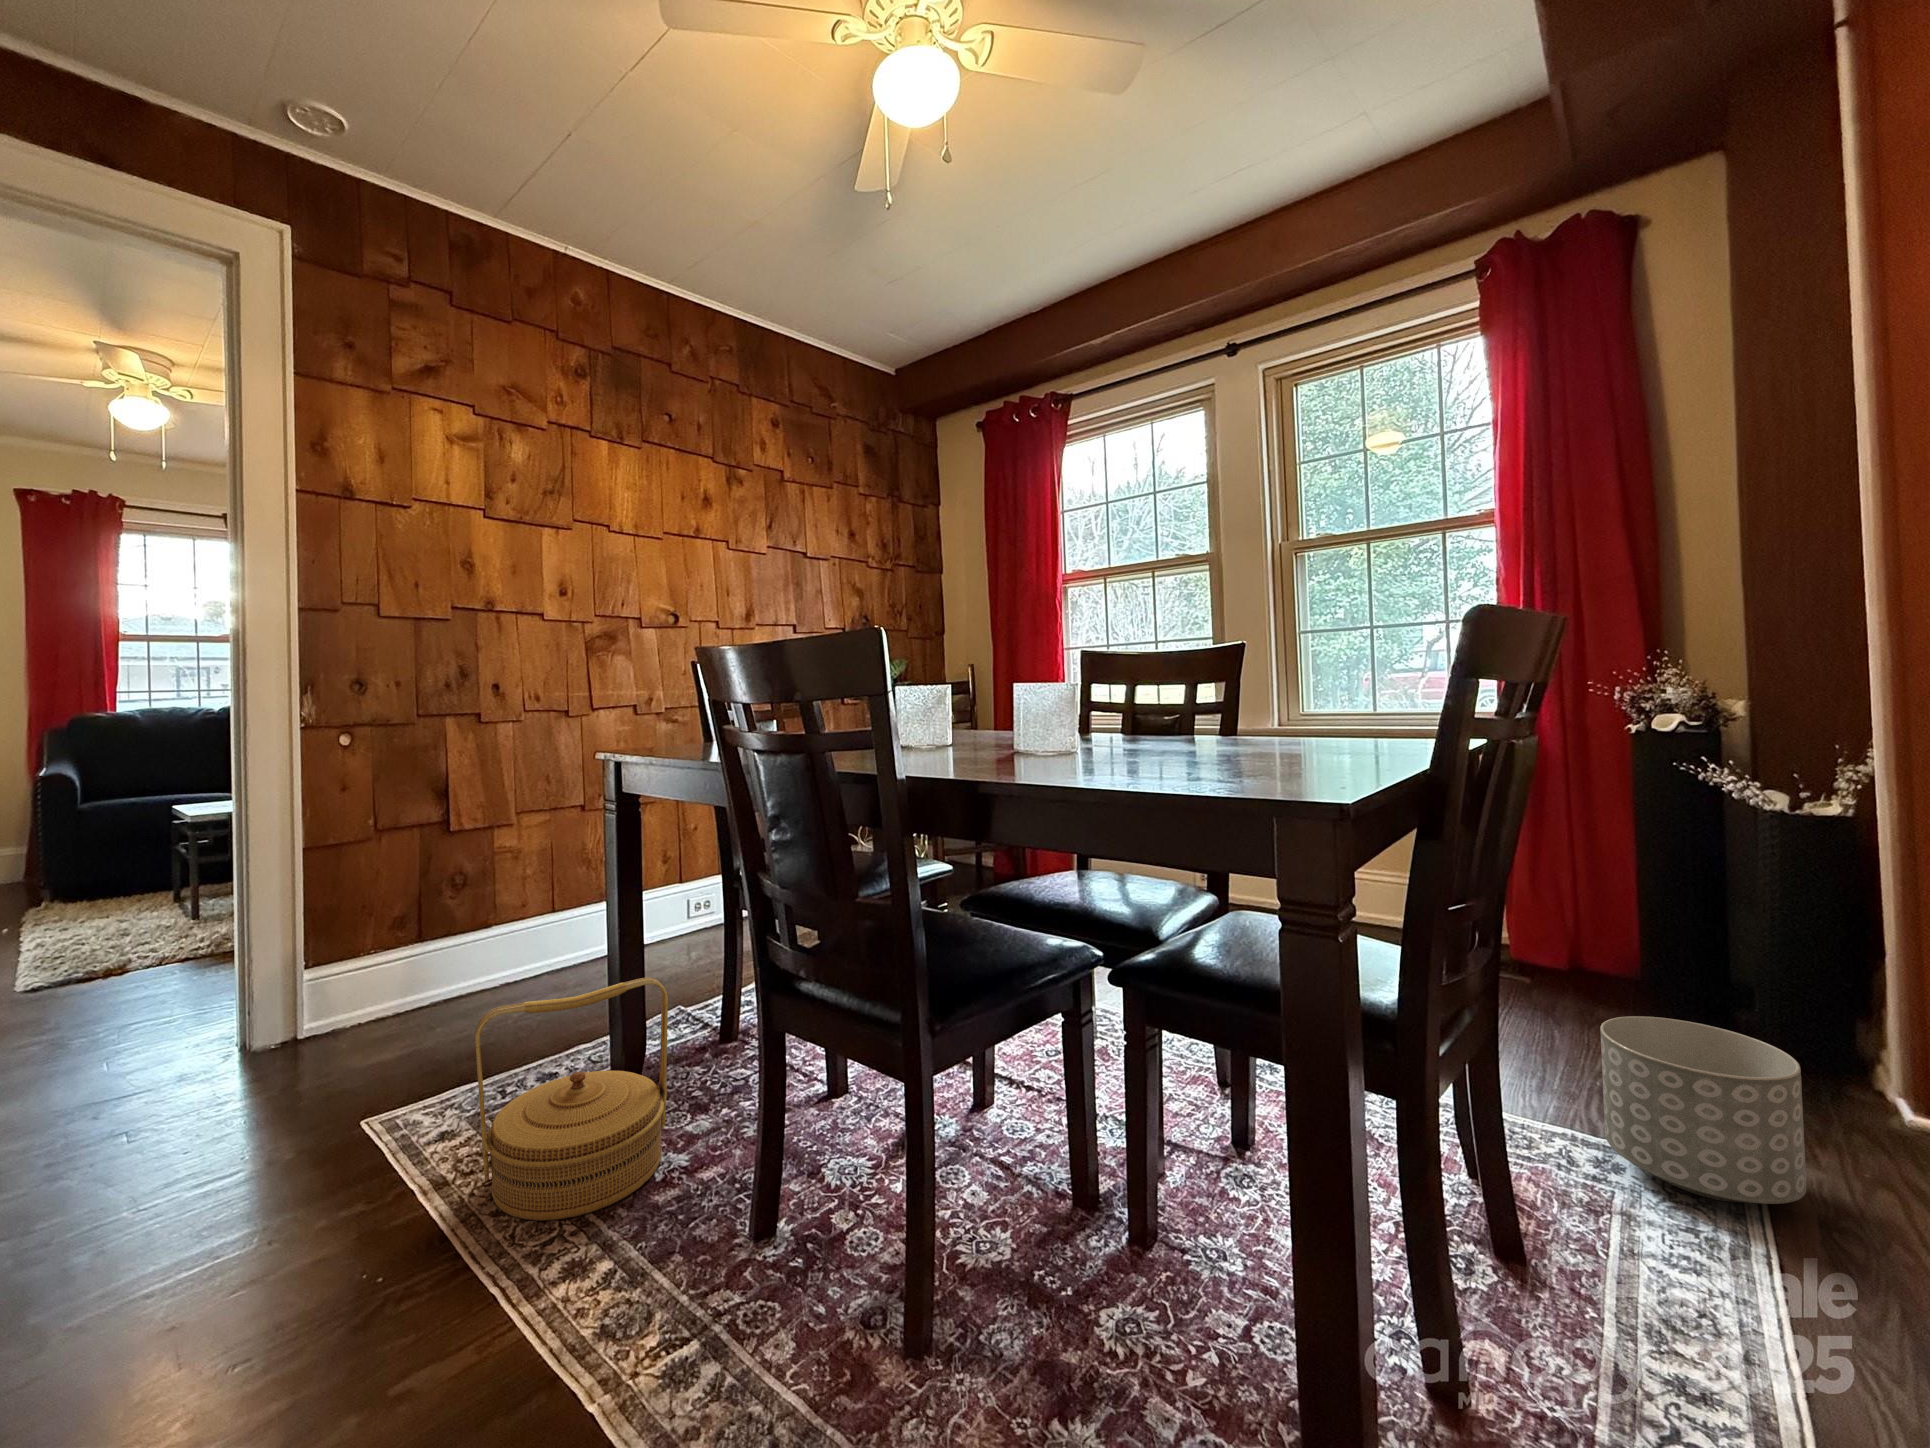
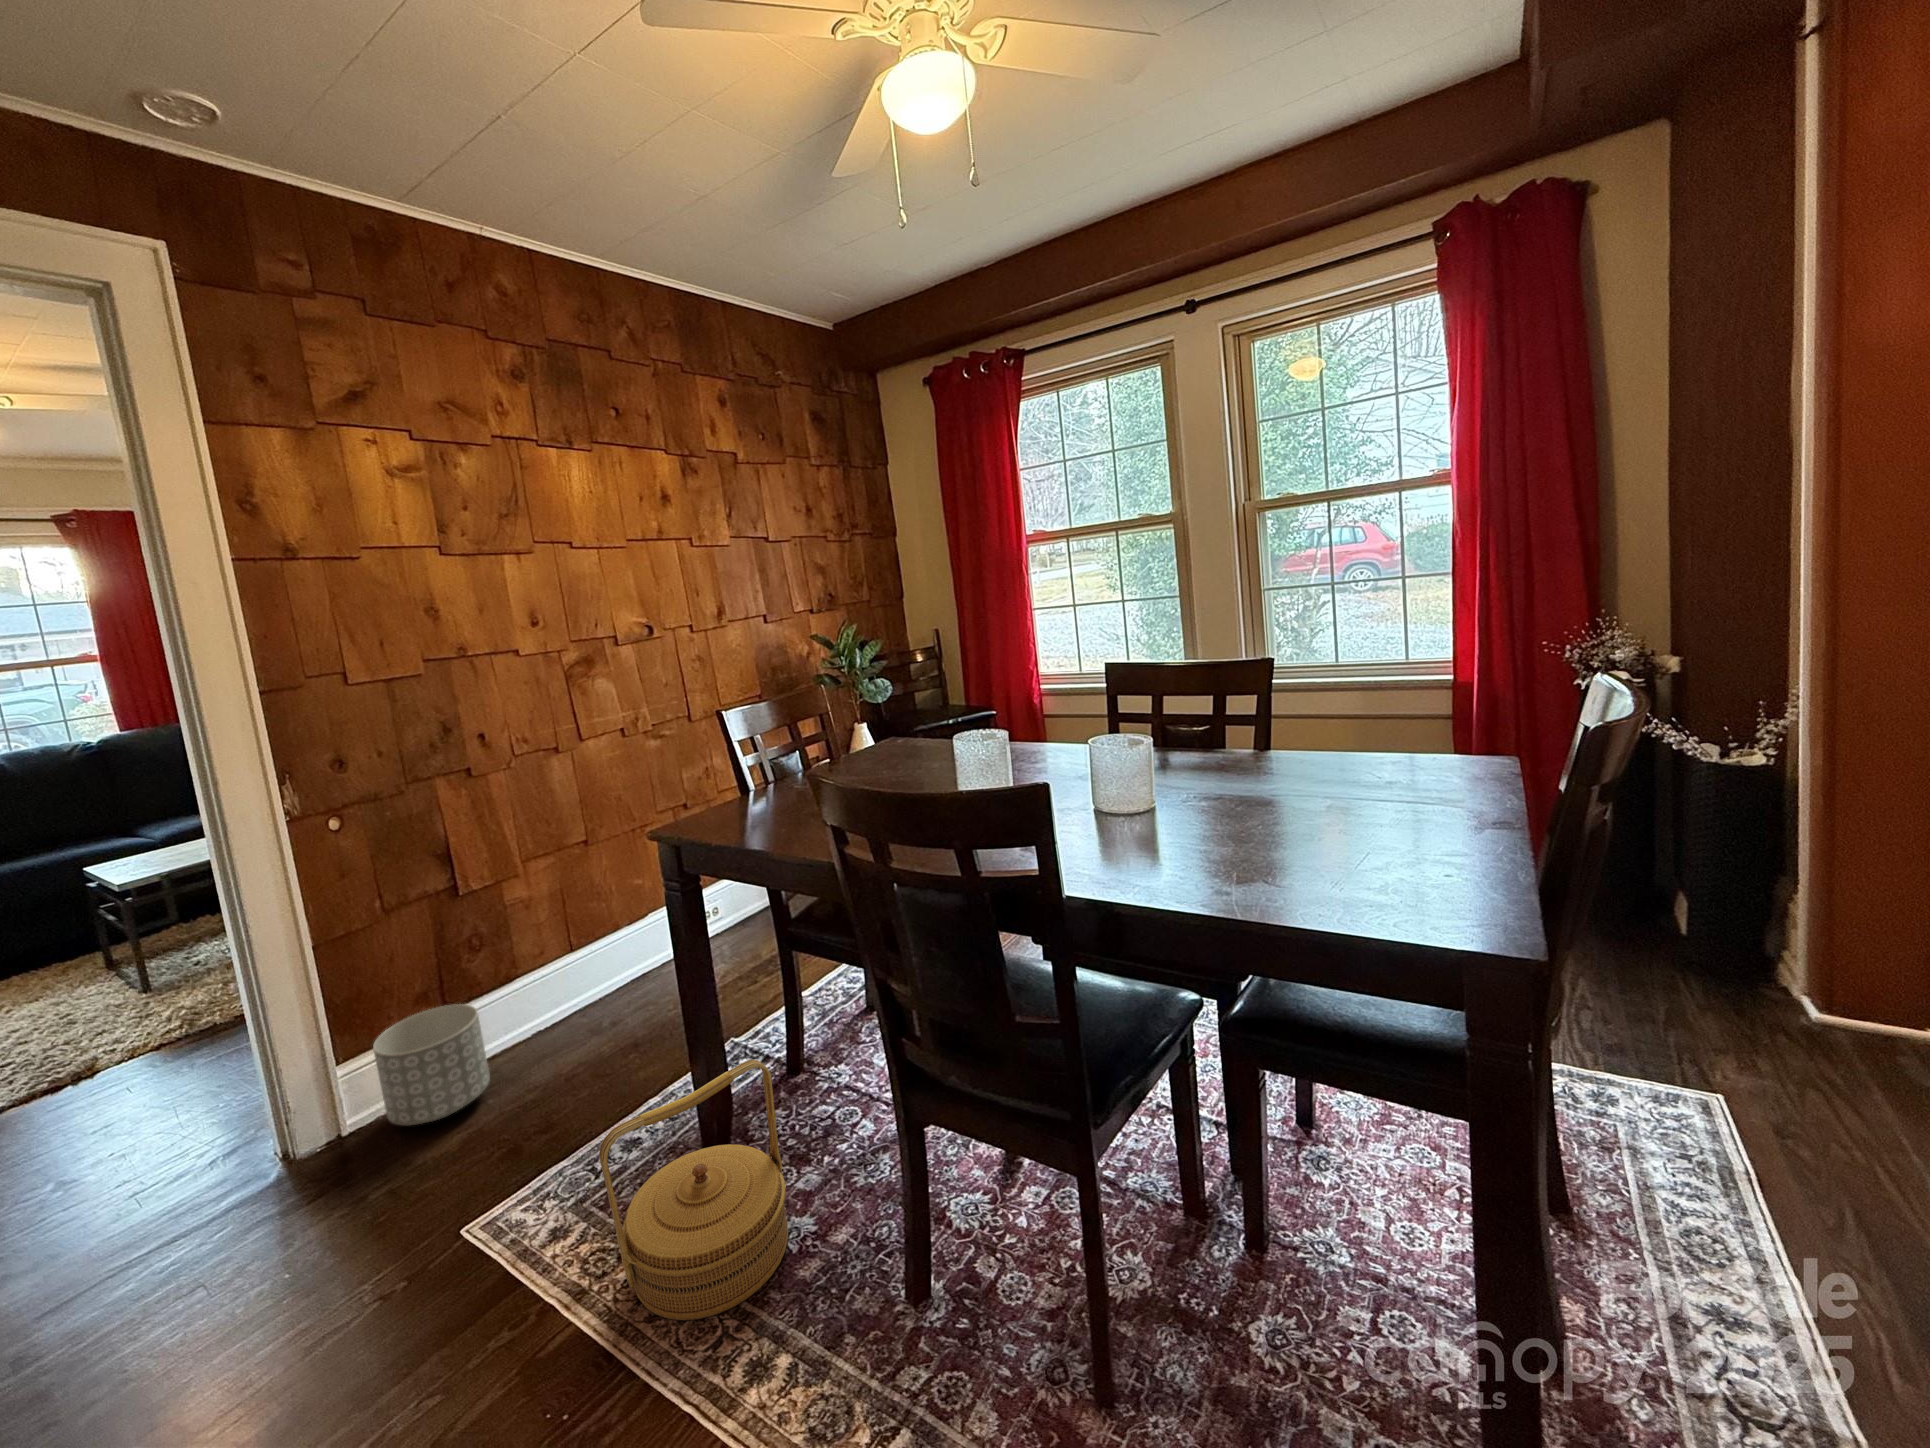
planter: present [1600,1016,1806,1204] -> present [373,1004,490,1126]

